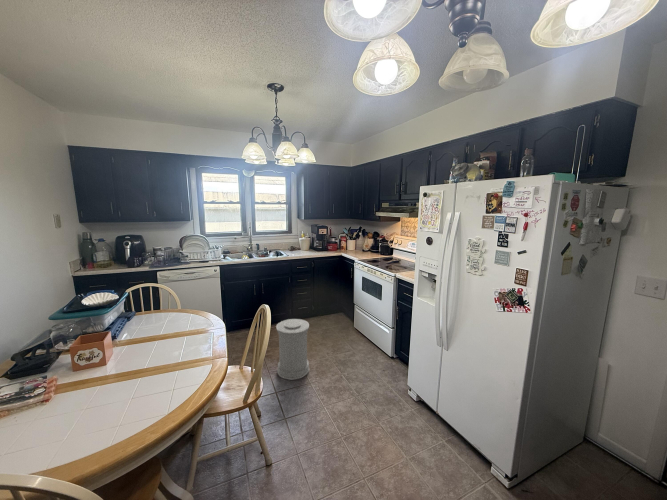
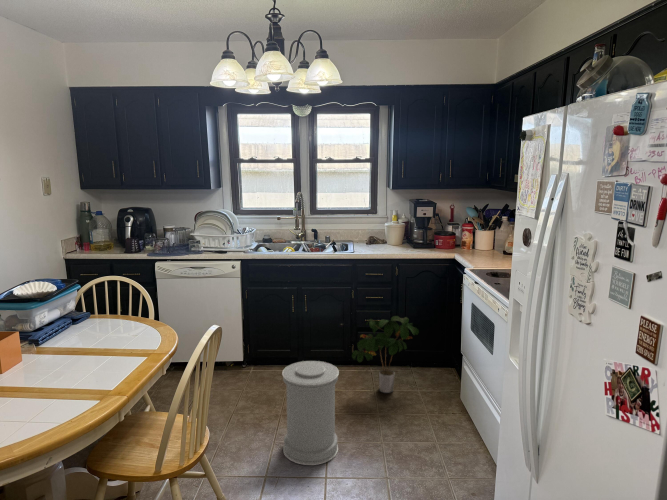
potted plant: none [298,288,330,331] -> present [352,316,419,393]

